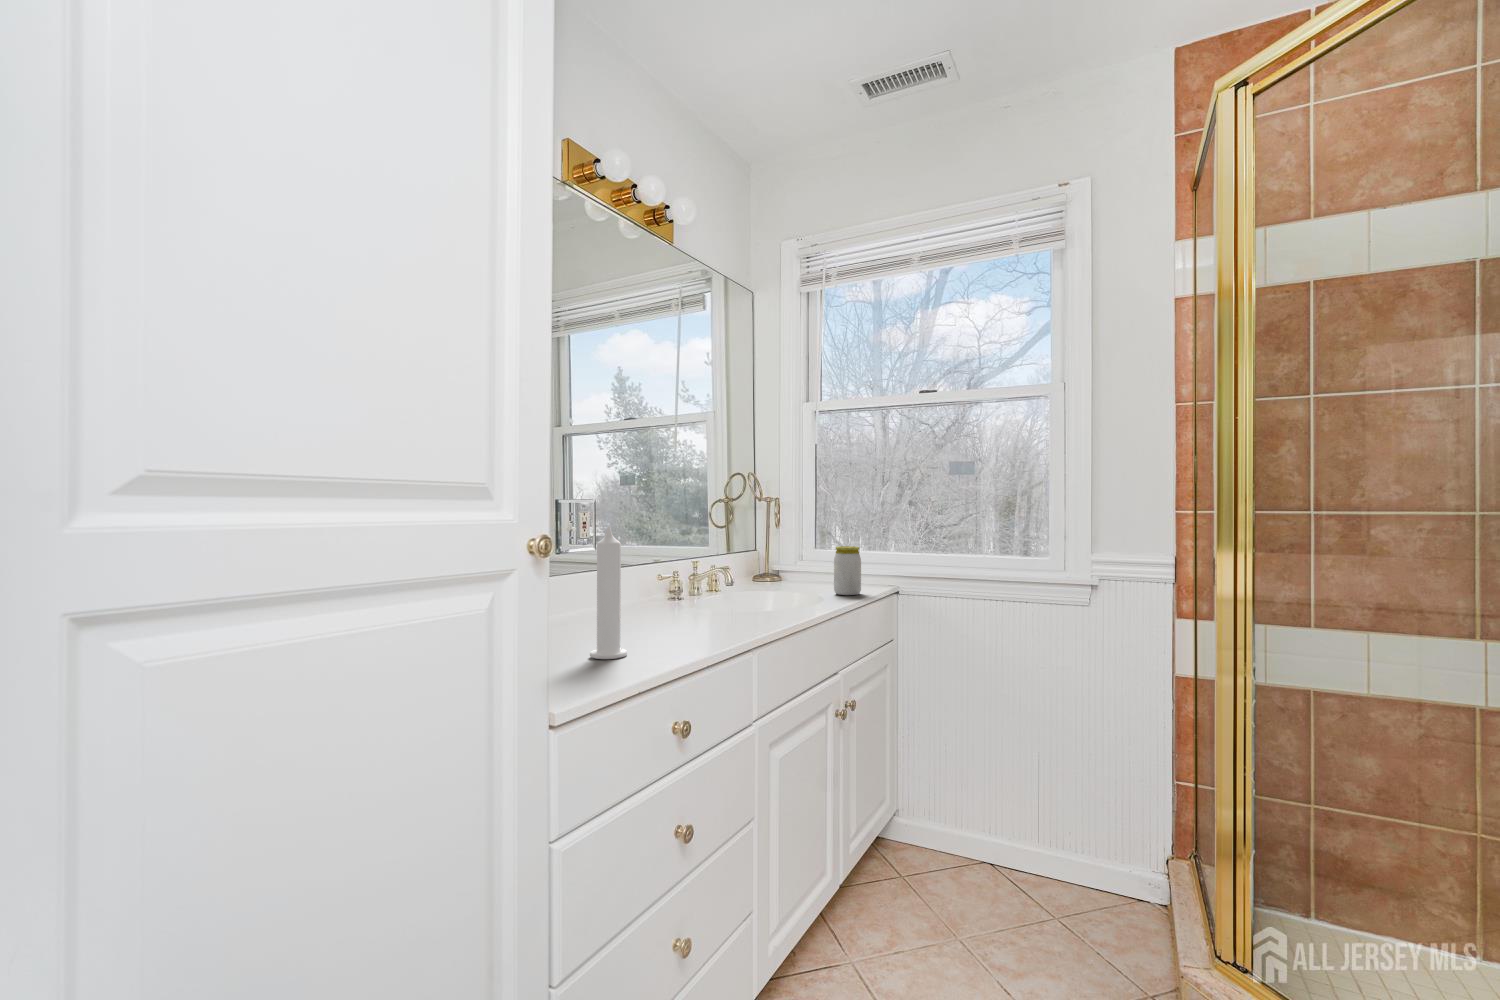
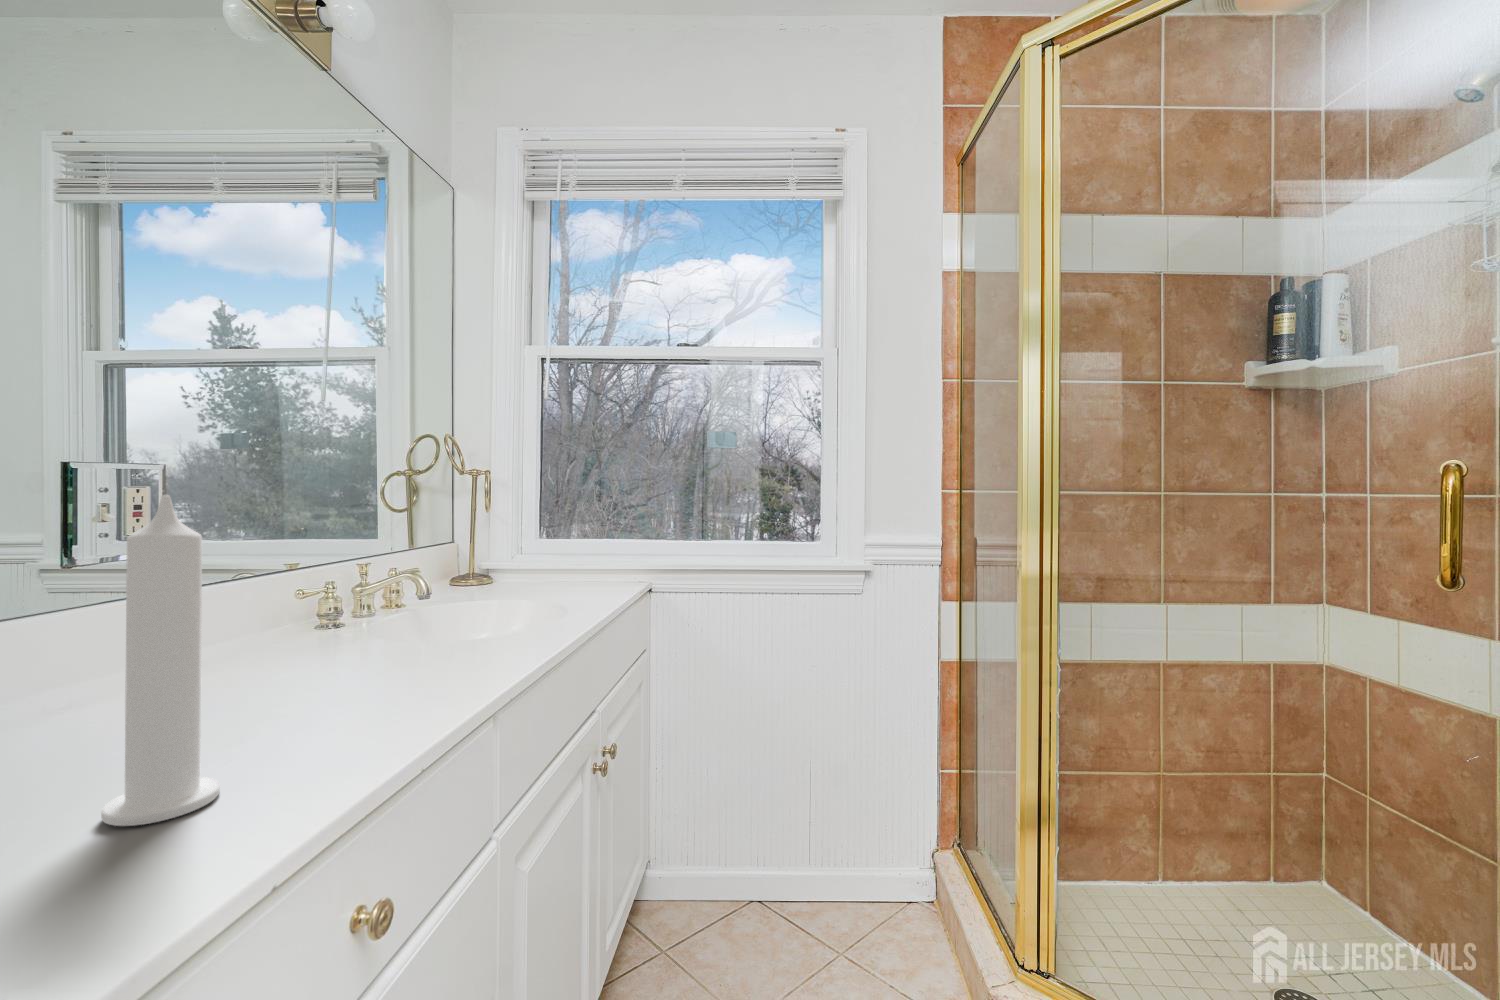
jar: present [834,546,861,595] -> none [574,535,611,599]

